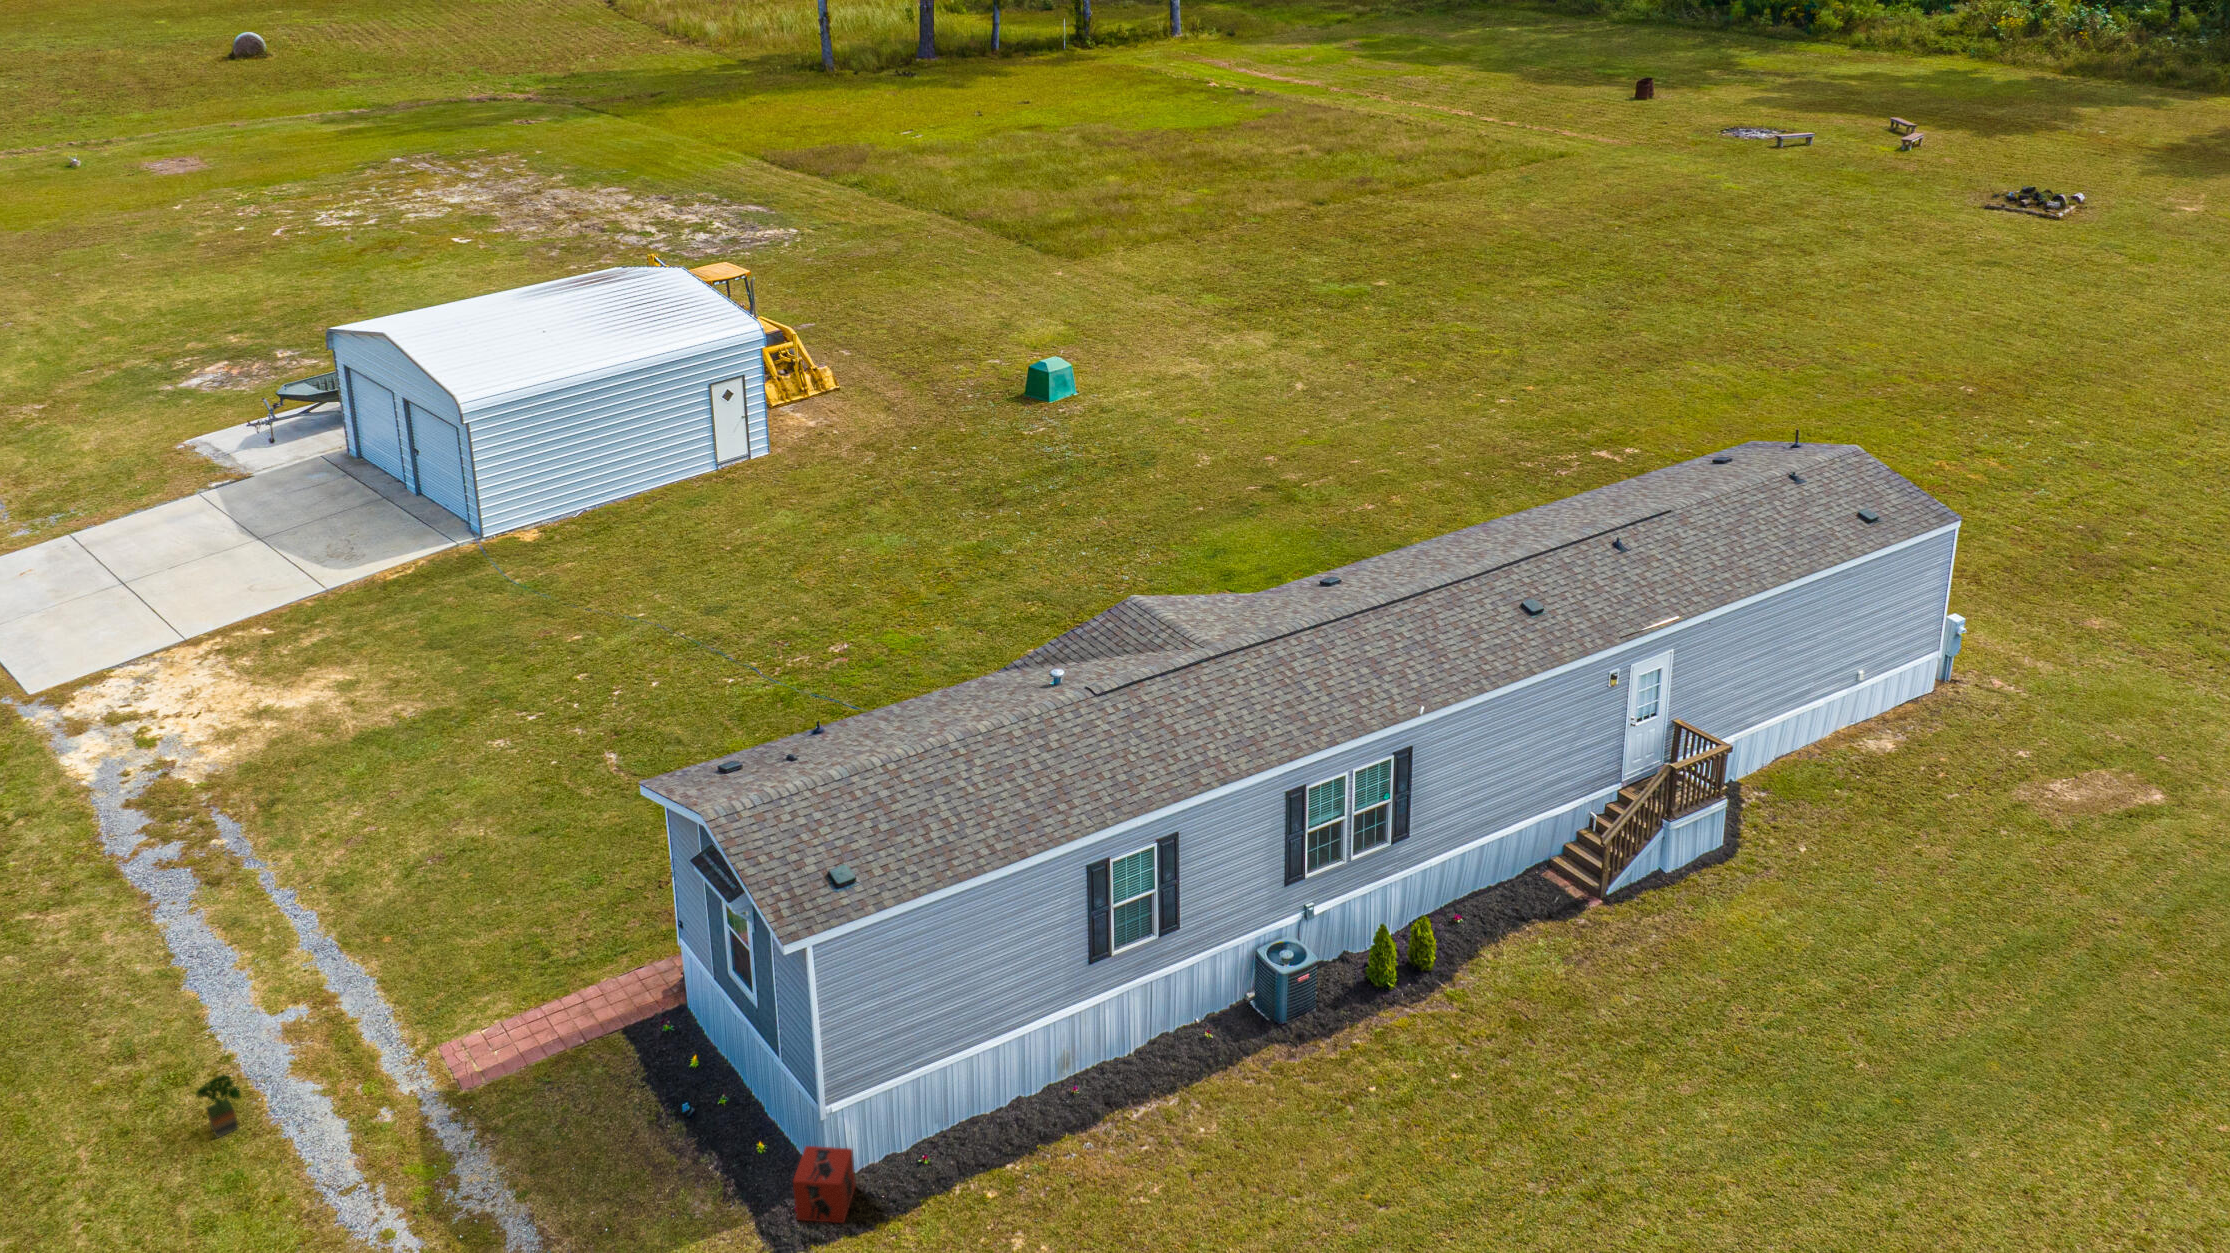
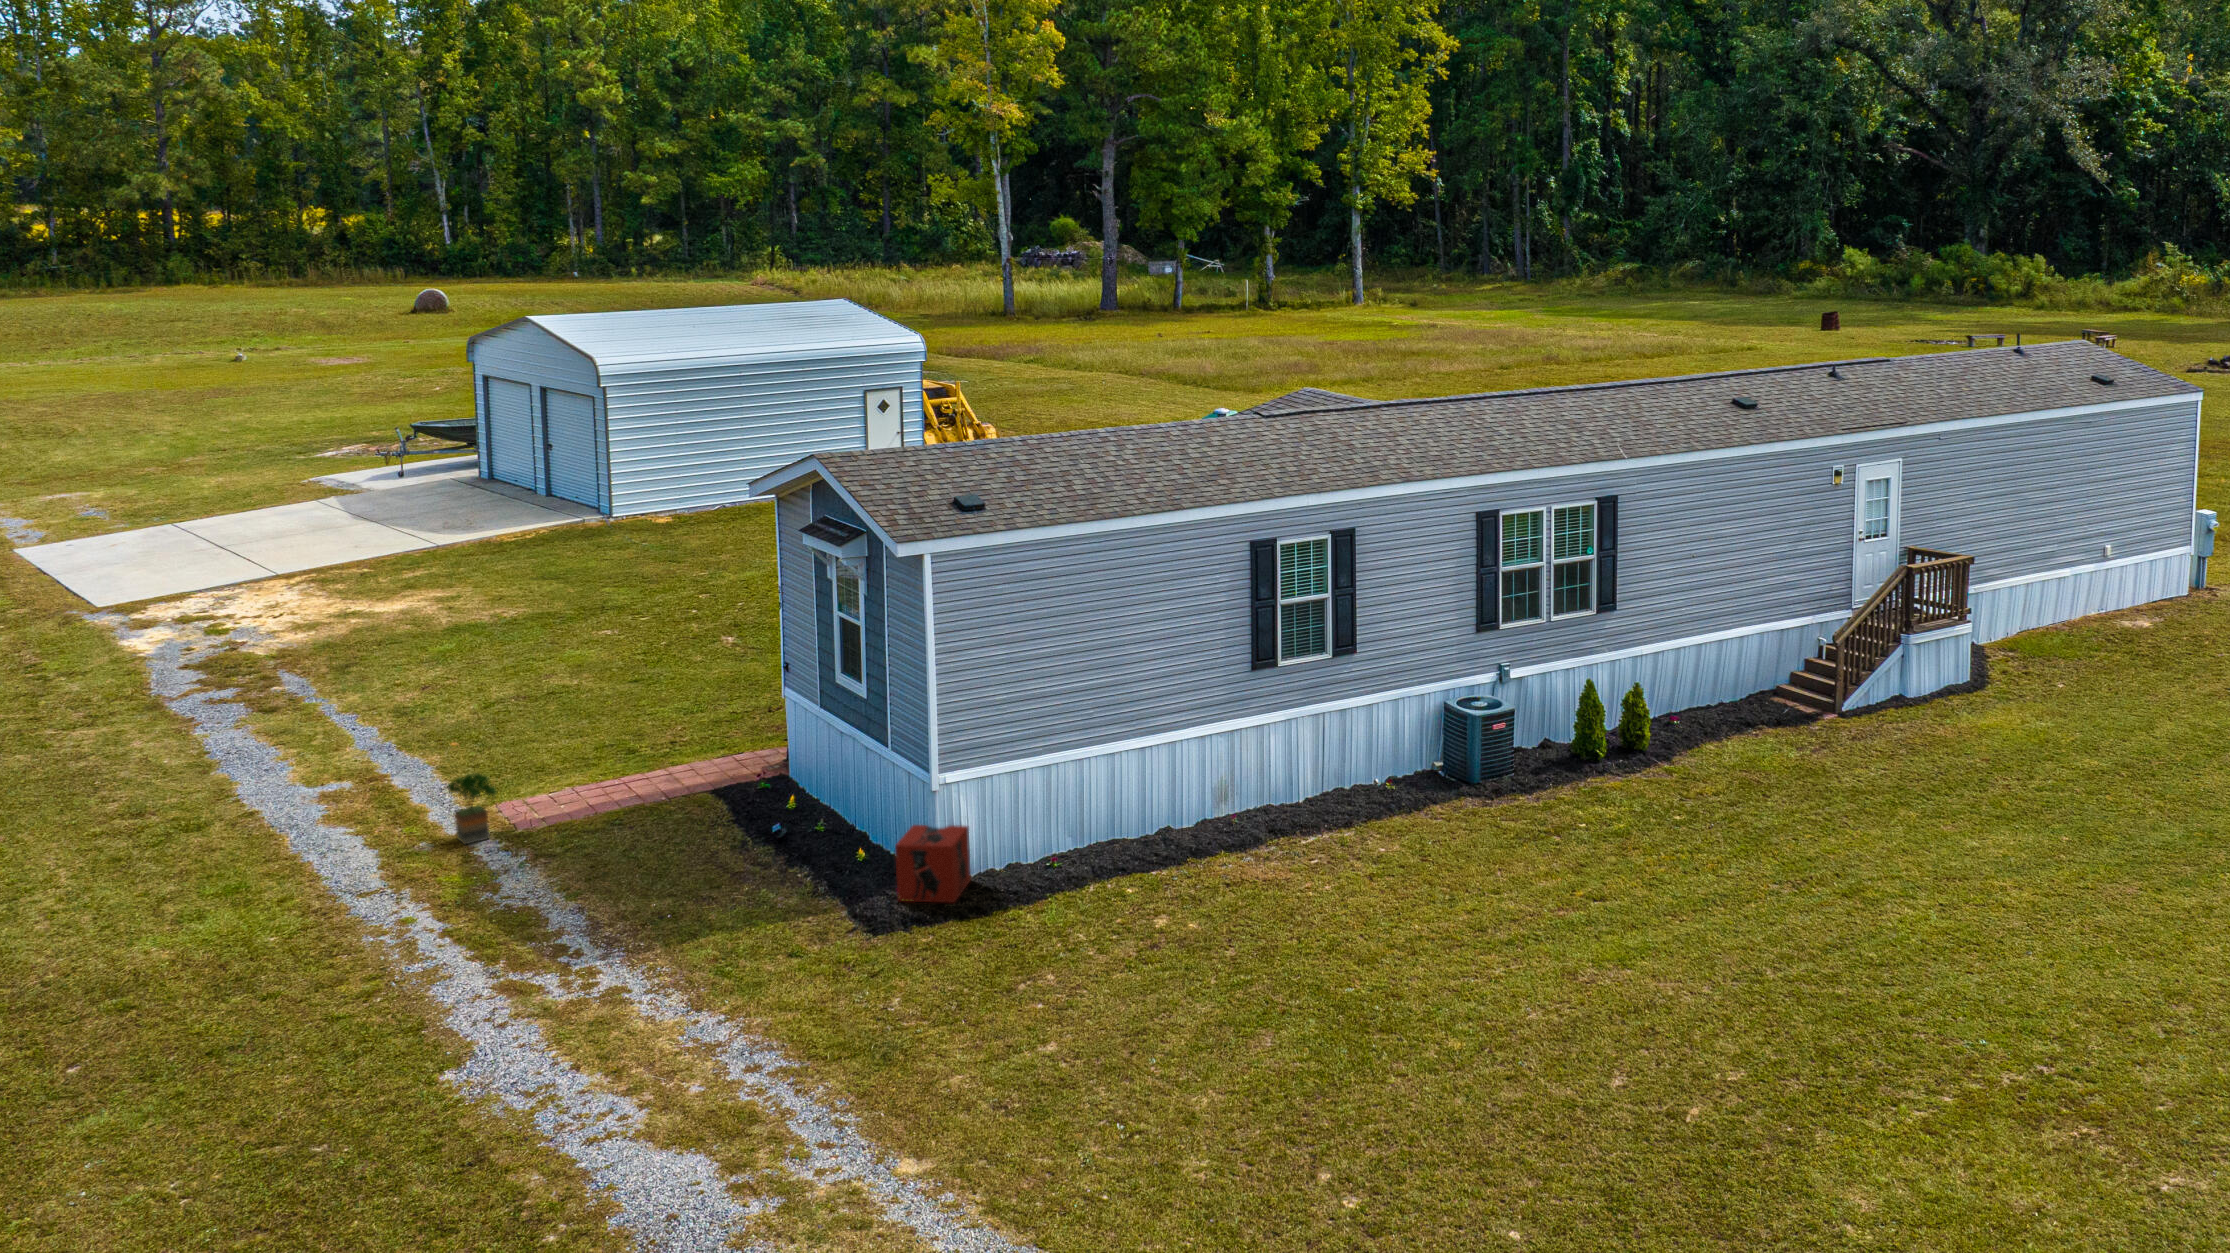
potted tree: present [196,1075,240,1138] -> present [447,773,496,844]

